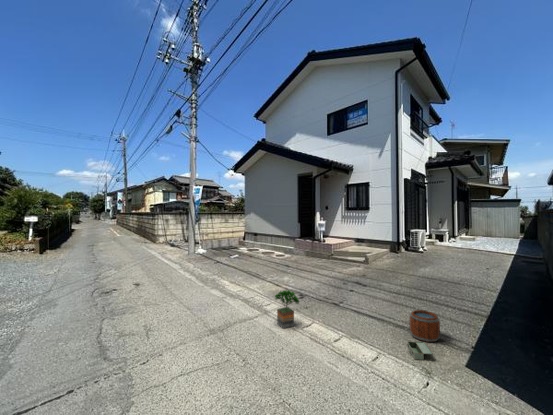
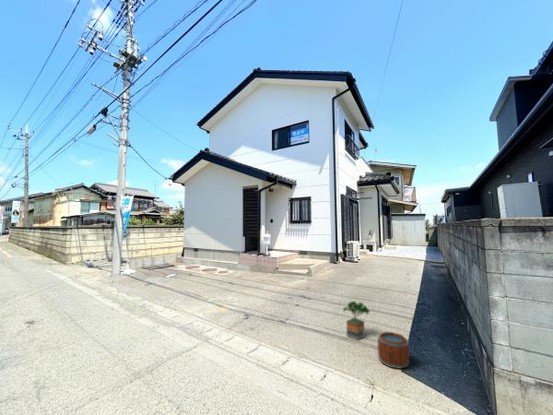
potted tree: present [275,290,299,328] -> present [343,301,369,340]
toolbox: present [407,342,432,360] -> none [382,372,414,396]

